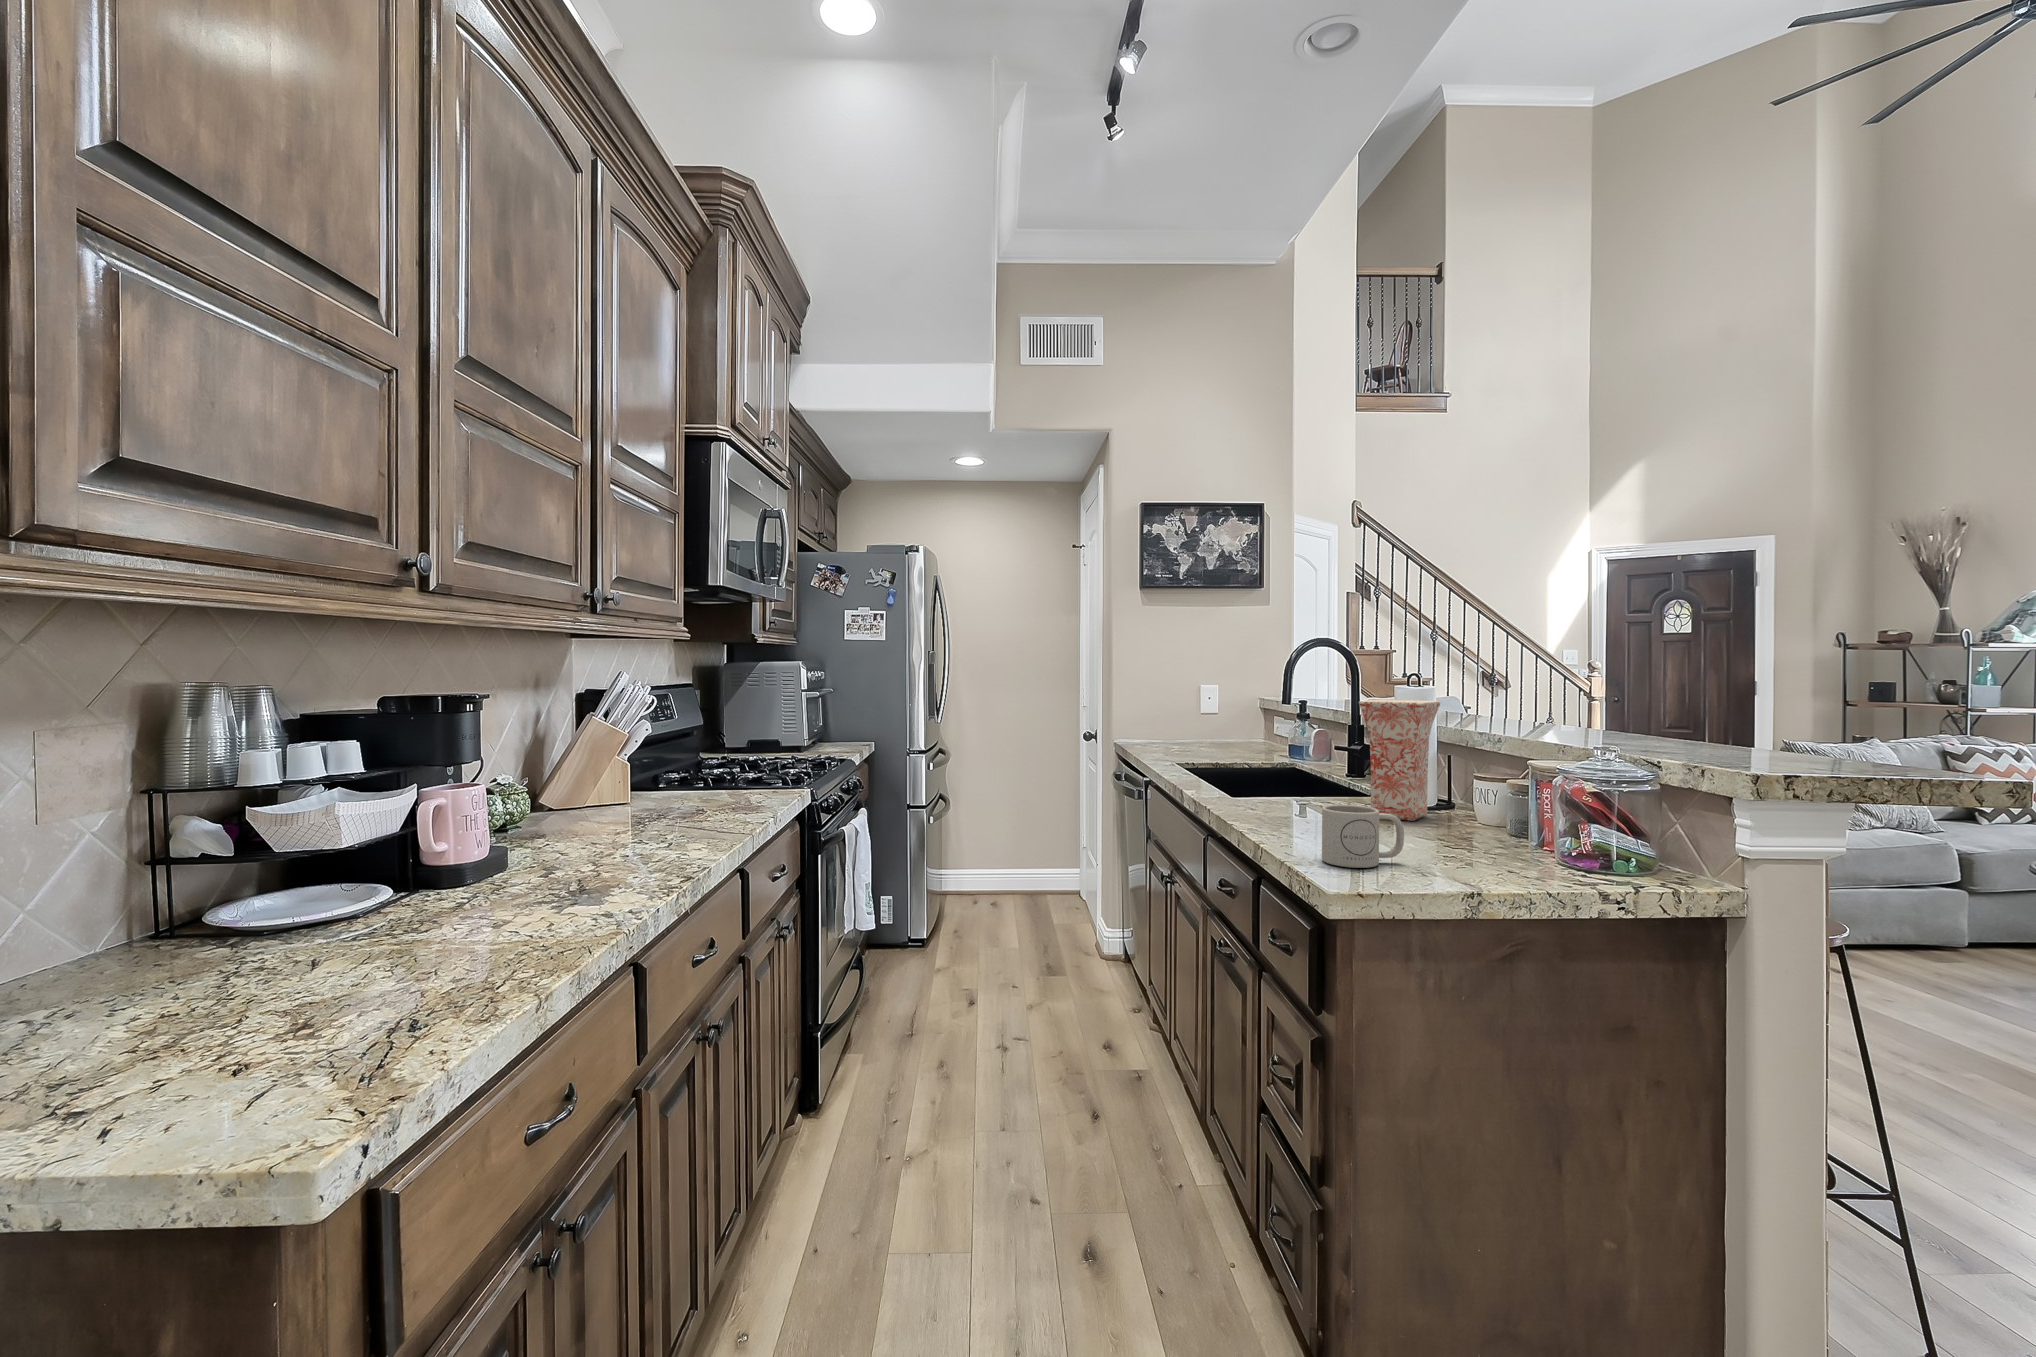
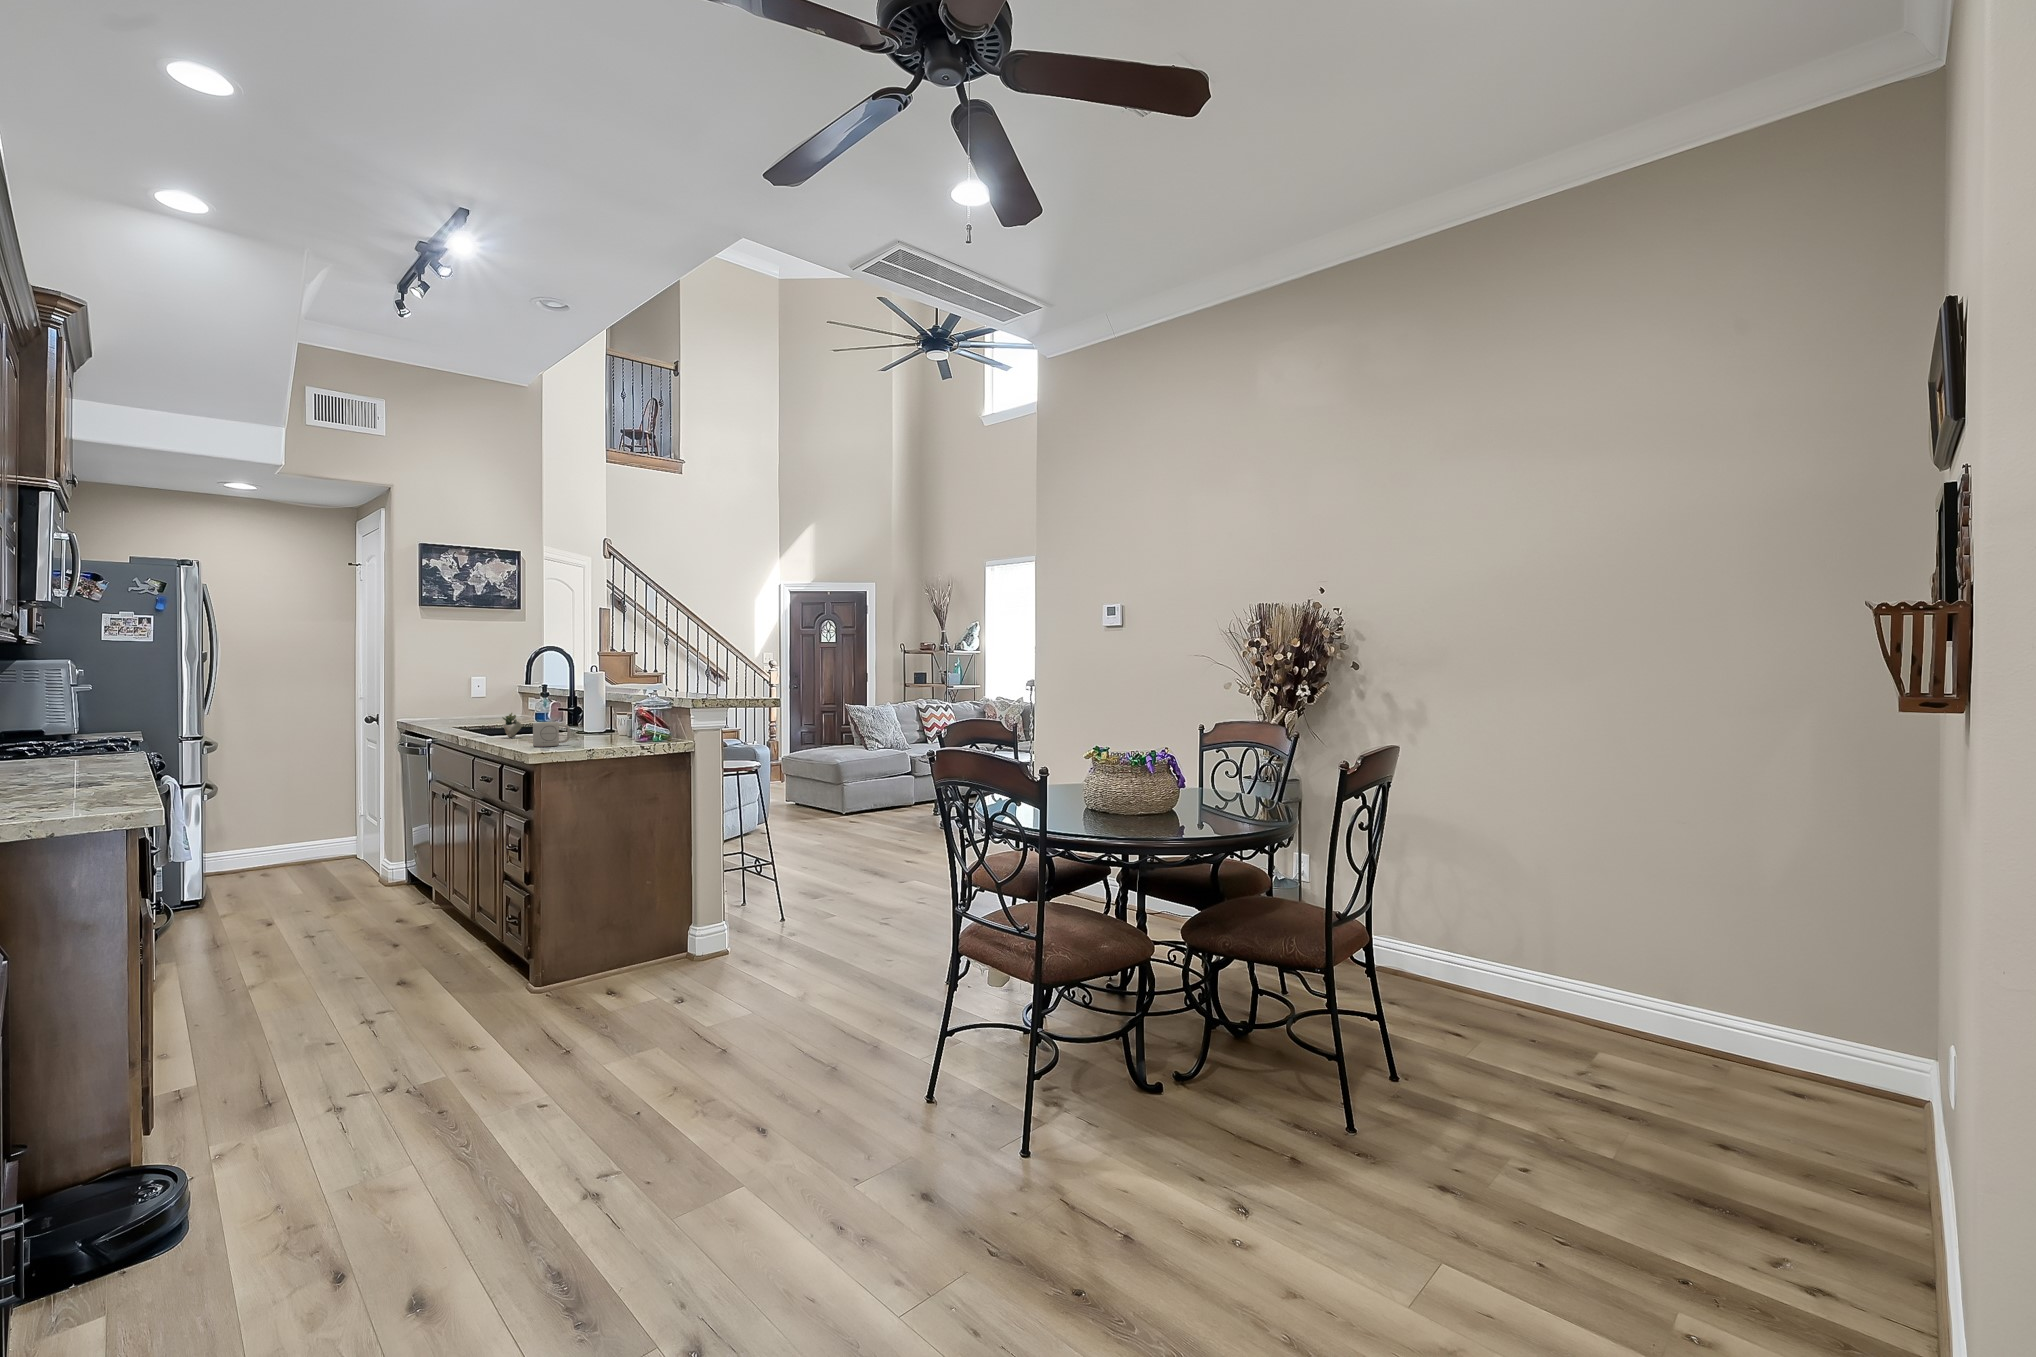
vase: present [1359,700,1440,821] -> none [562,679,604,736]
succulent plant: none [1249,761,1289,809] -> present [502,713,522,738]

